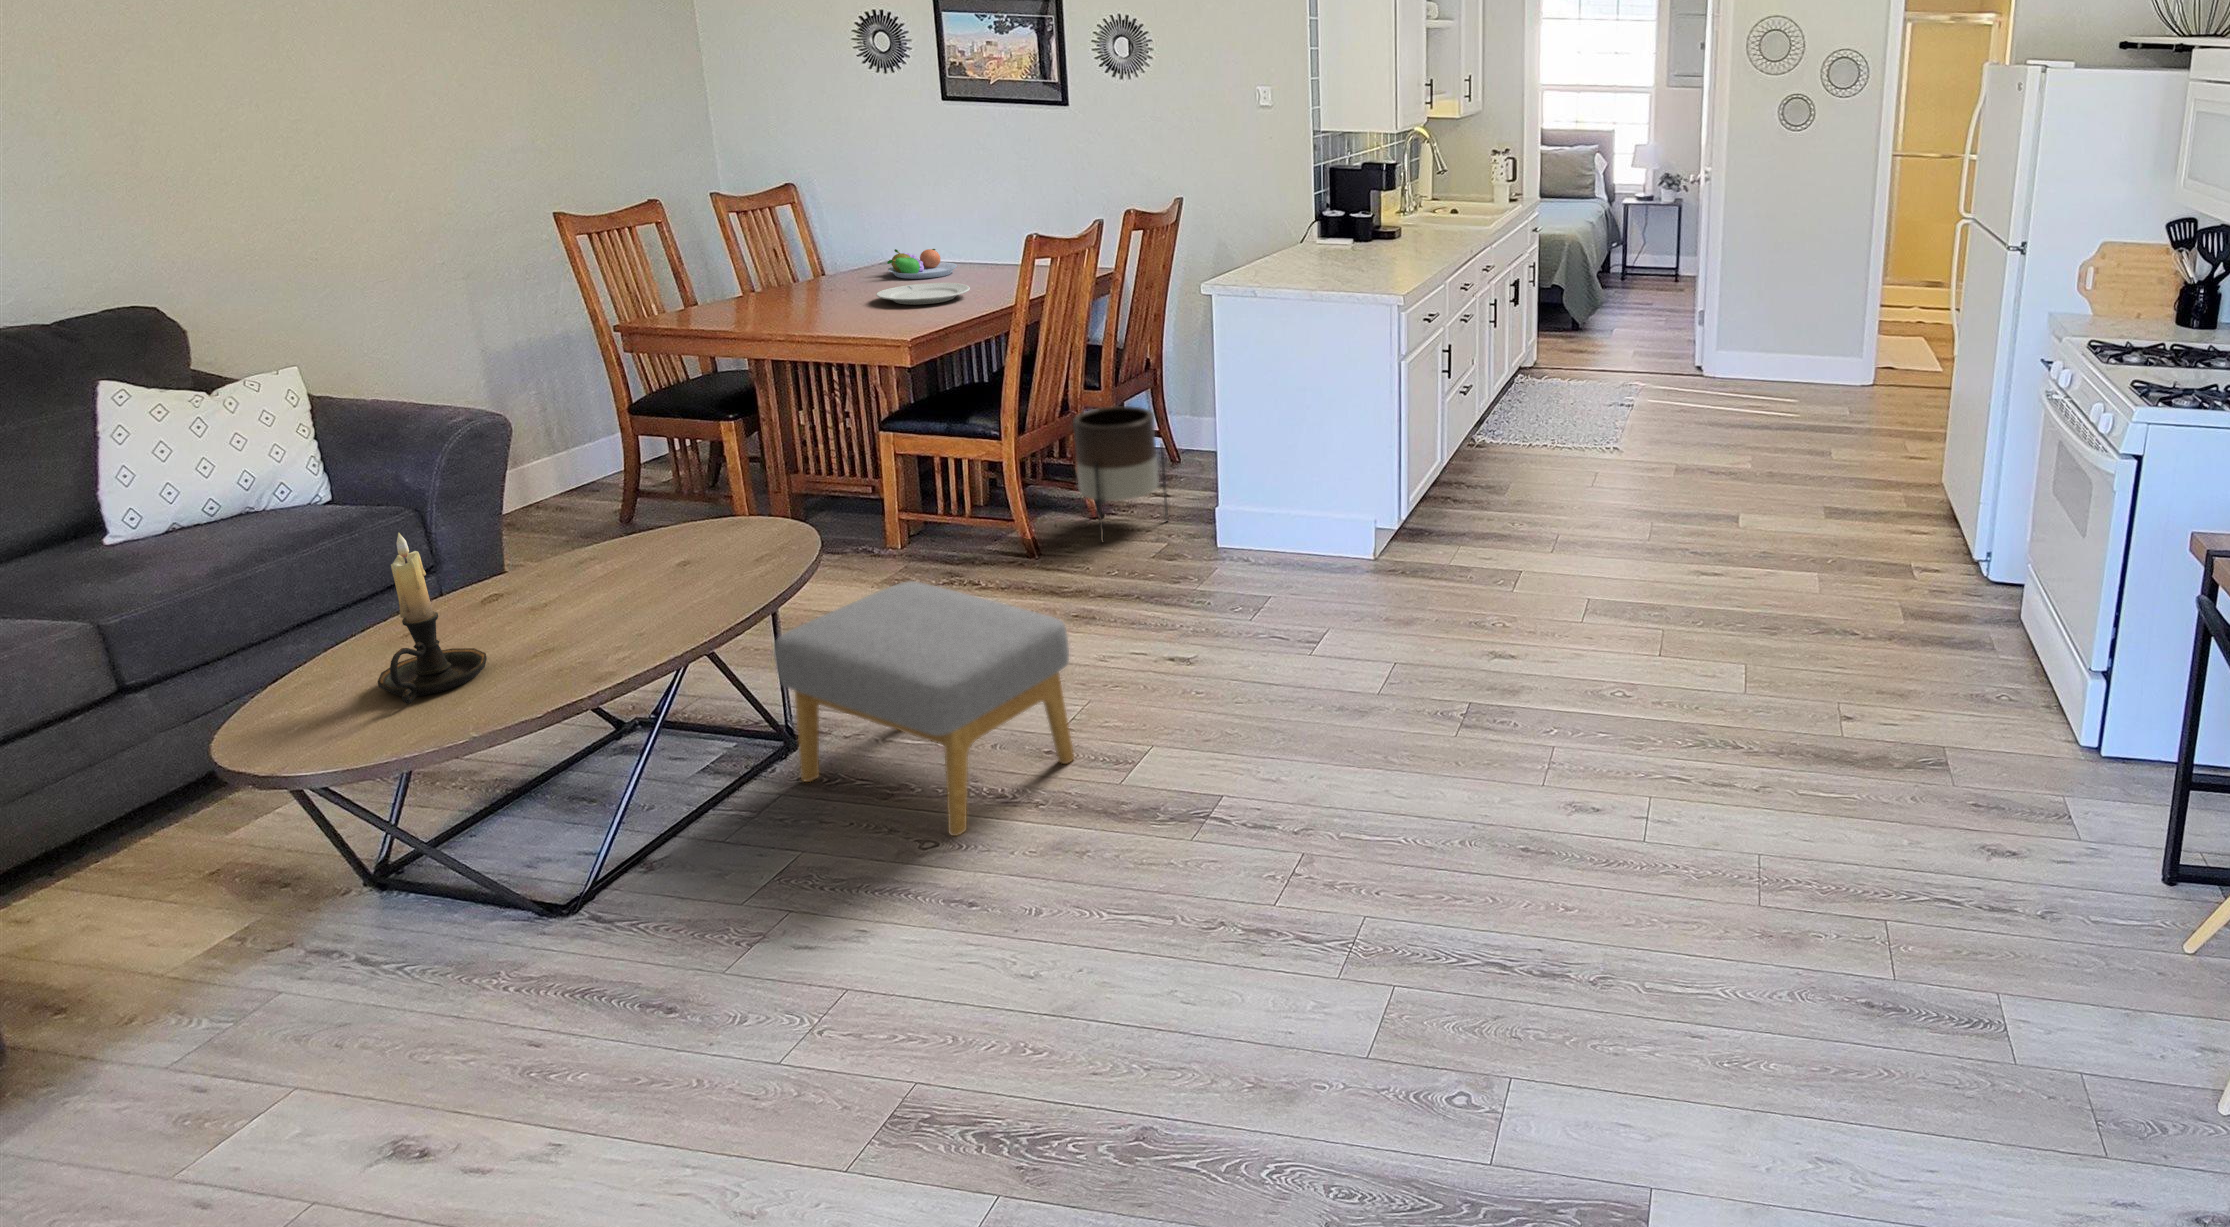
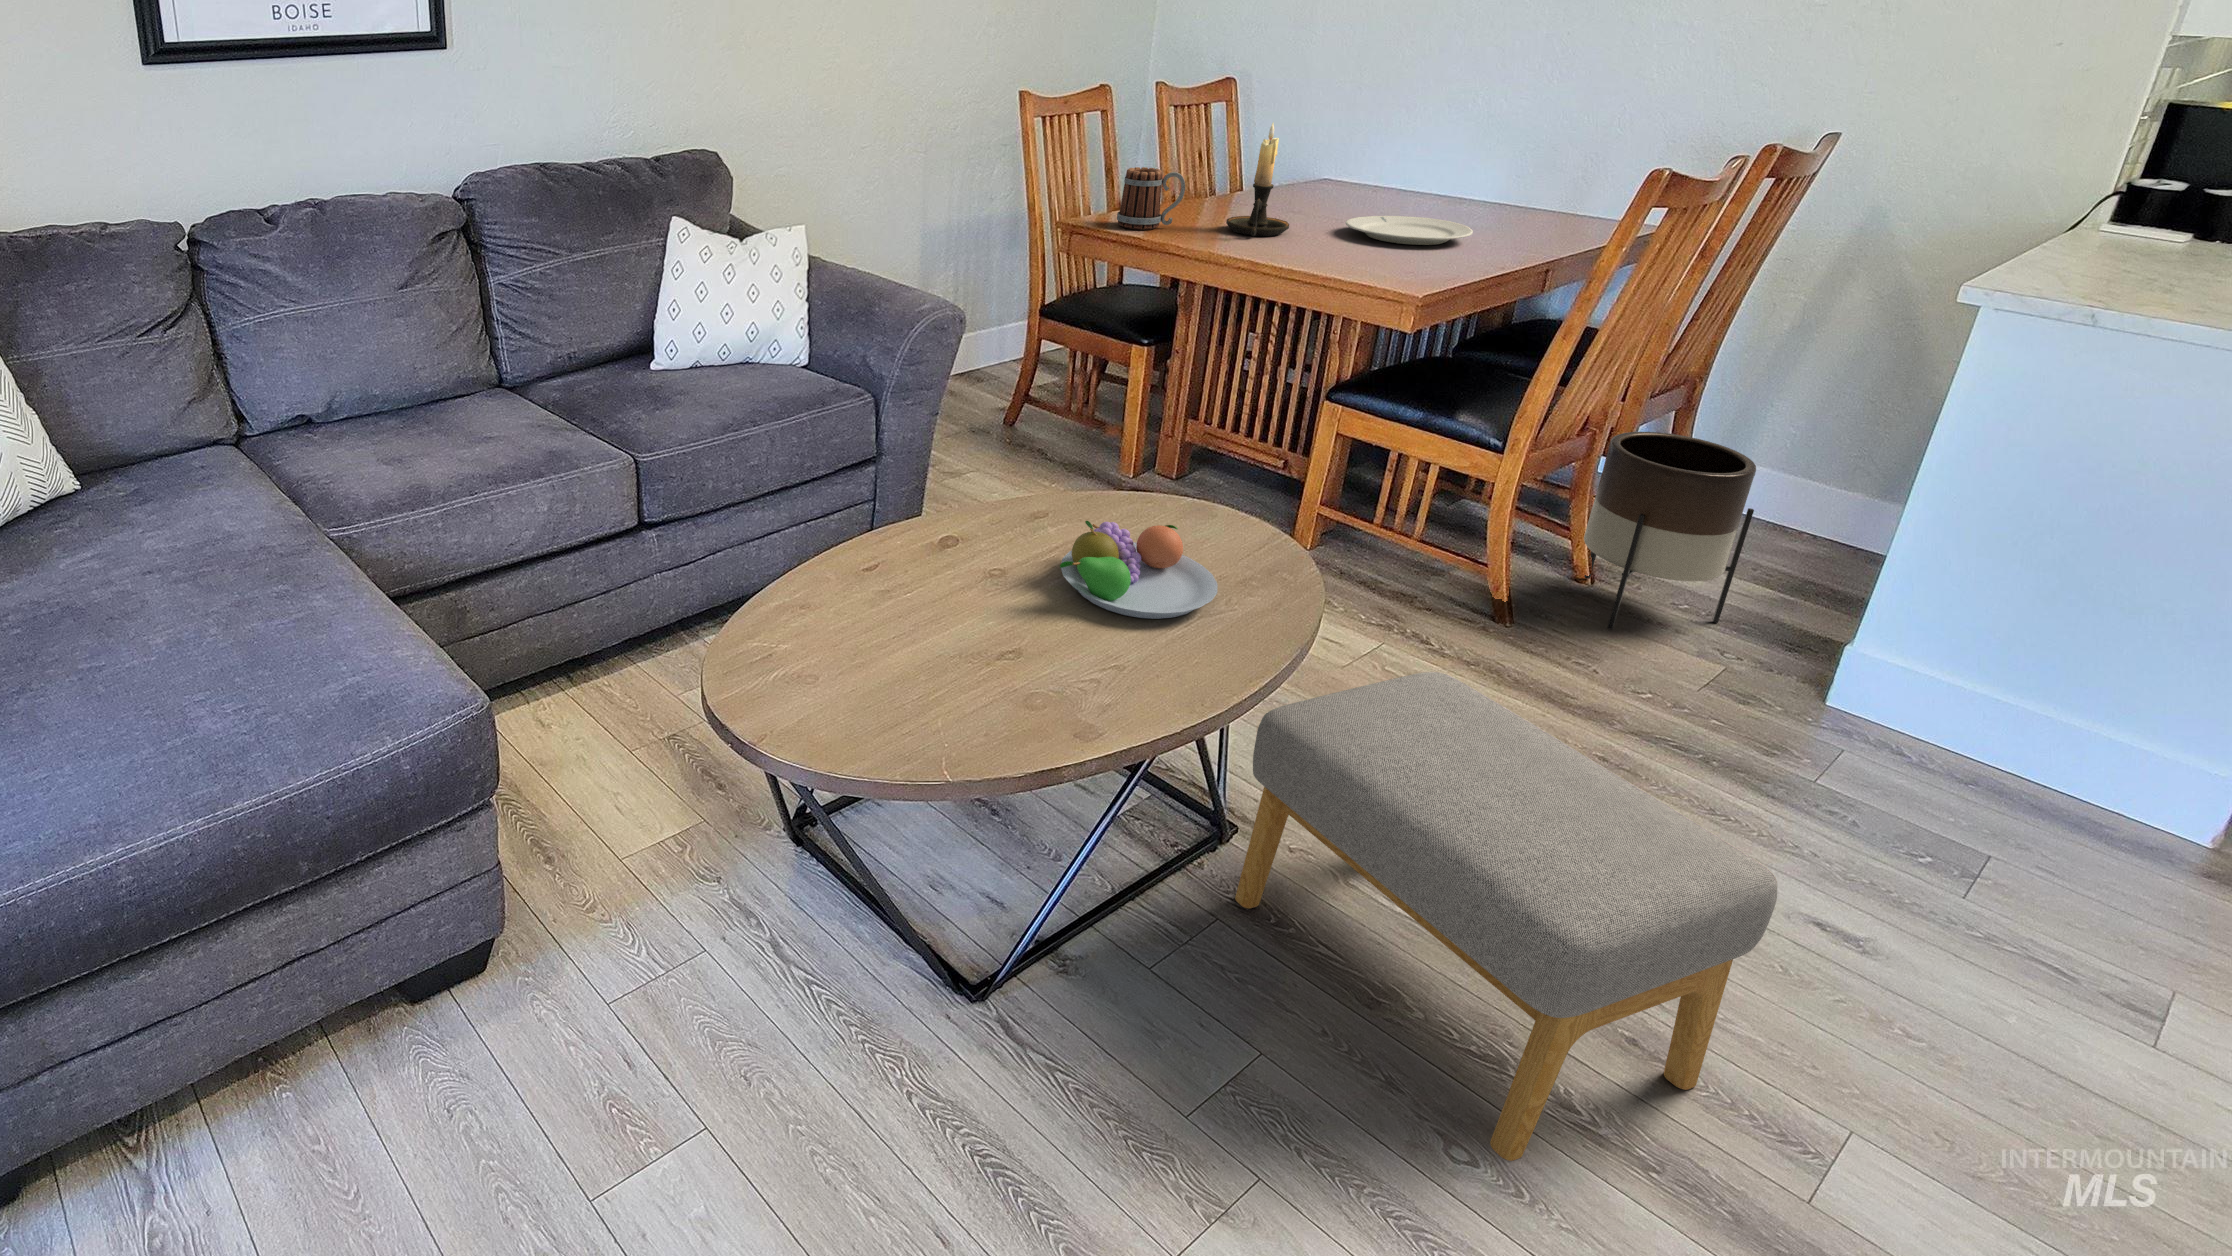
fruit bowl: present [887,249,957,279] -> present [1060,521,1218,619]
mug: none [670,268,730,322] -> present [1117,167,1185,230]
candle holder: present [378,533,487,704] -> present [1226,123,1289,237]

